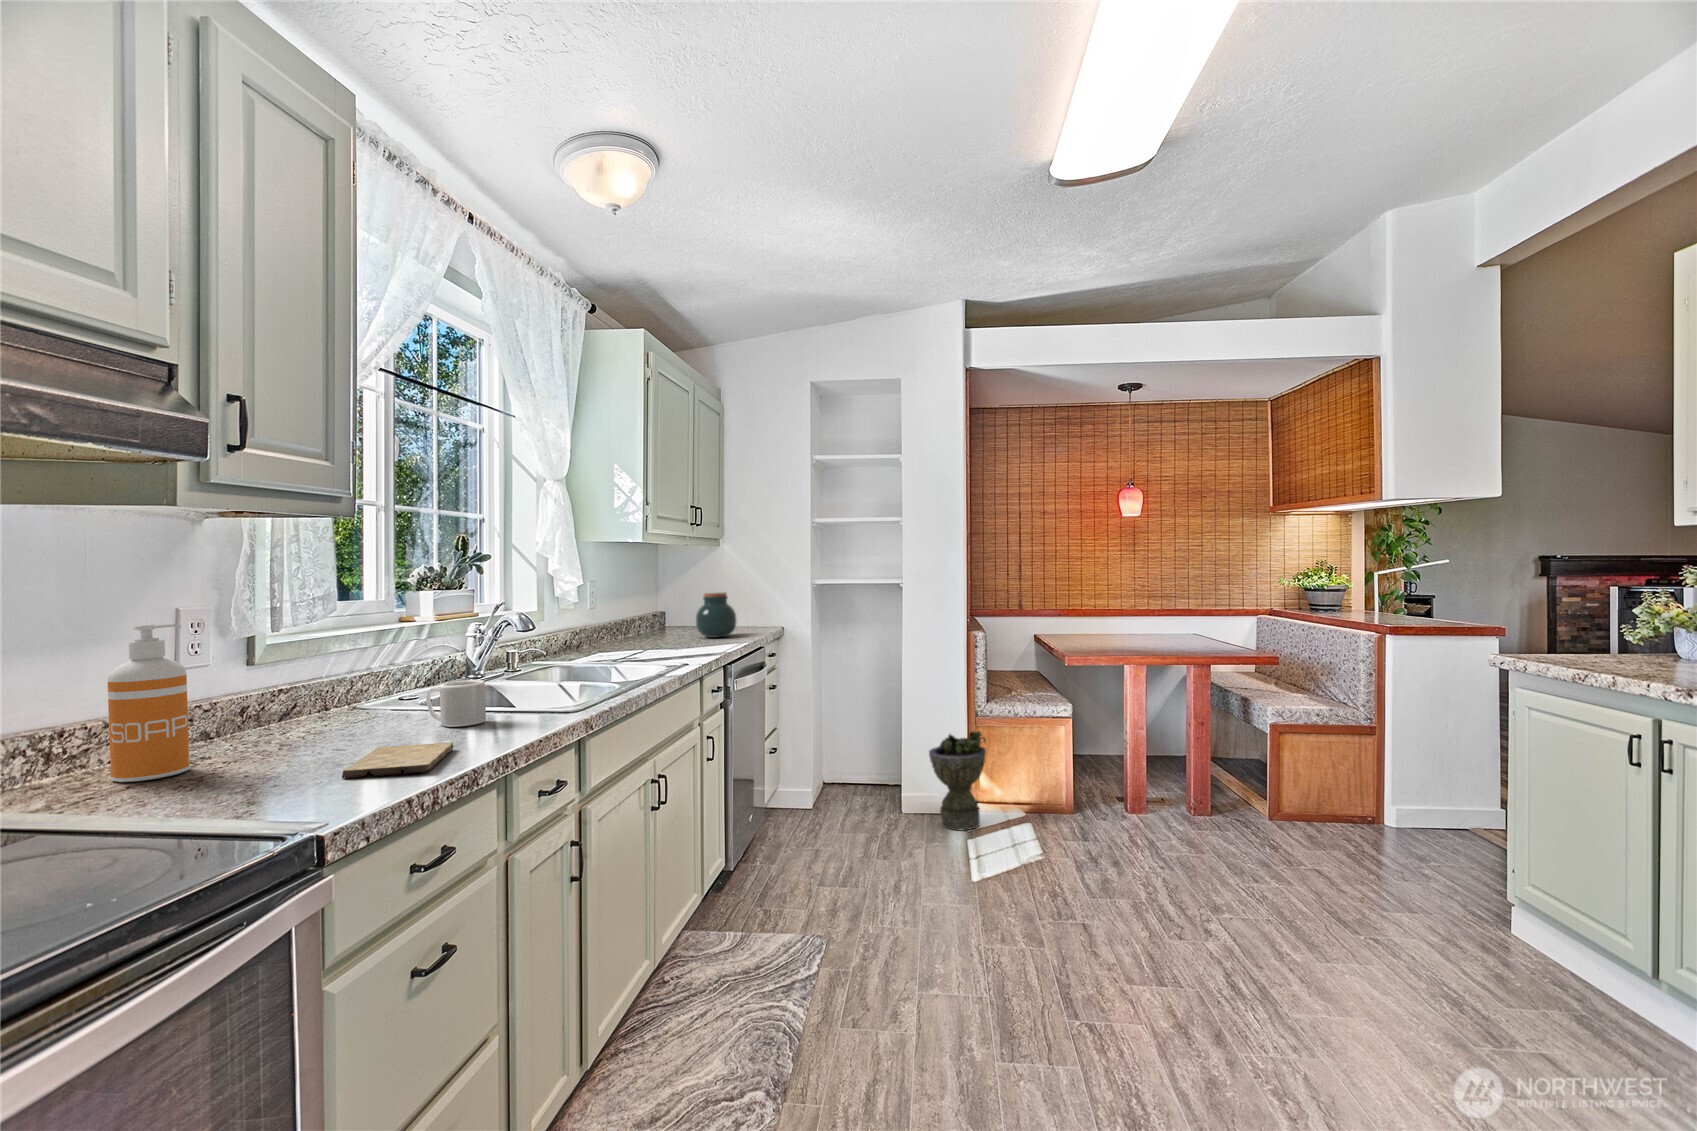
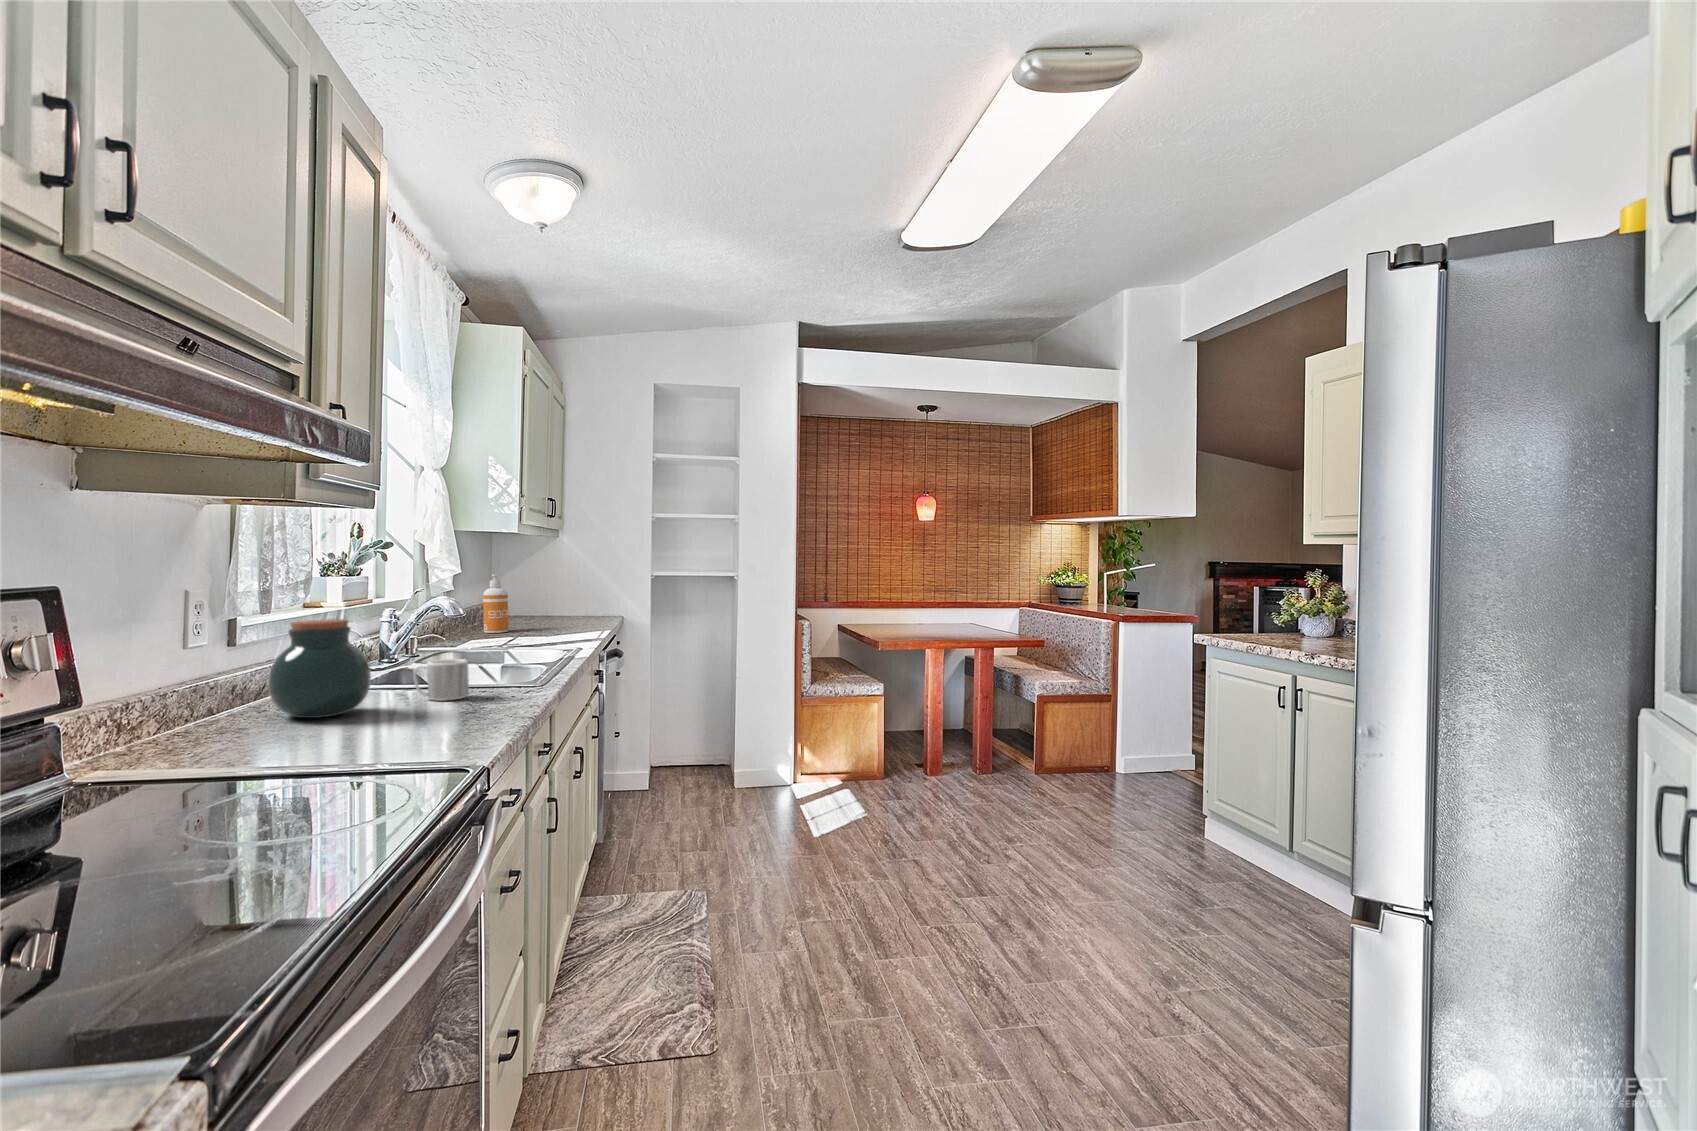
jar: present [696,592,737,638] -> present [269,619,371,718]
soap dispenser: present [107,624,190,782] -> present [483,575,508,633]
planter: present [929,731,986,830] -> none [761,710,814,800]
cutting board: present [342,742,453,778] -> none [412,709,494,737]

